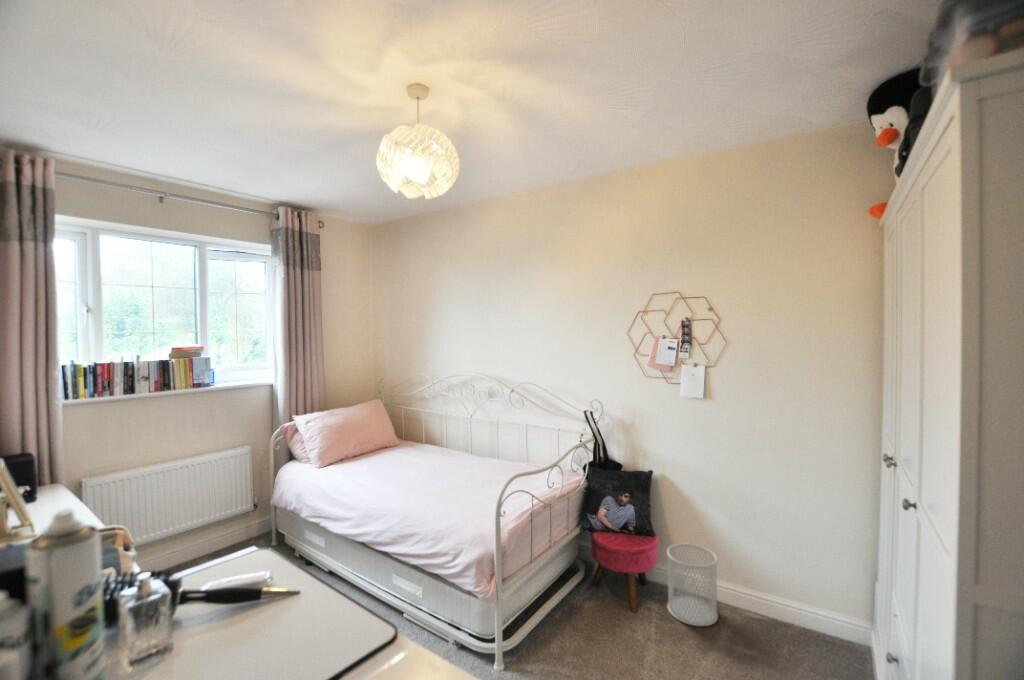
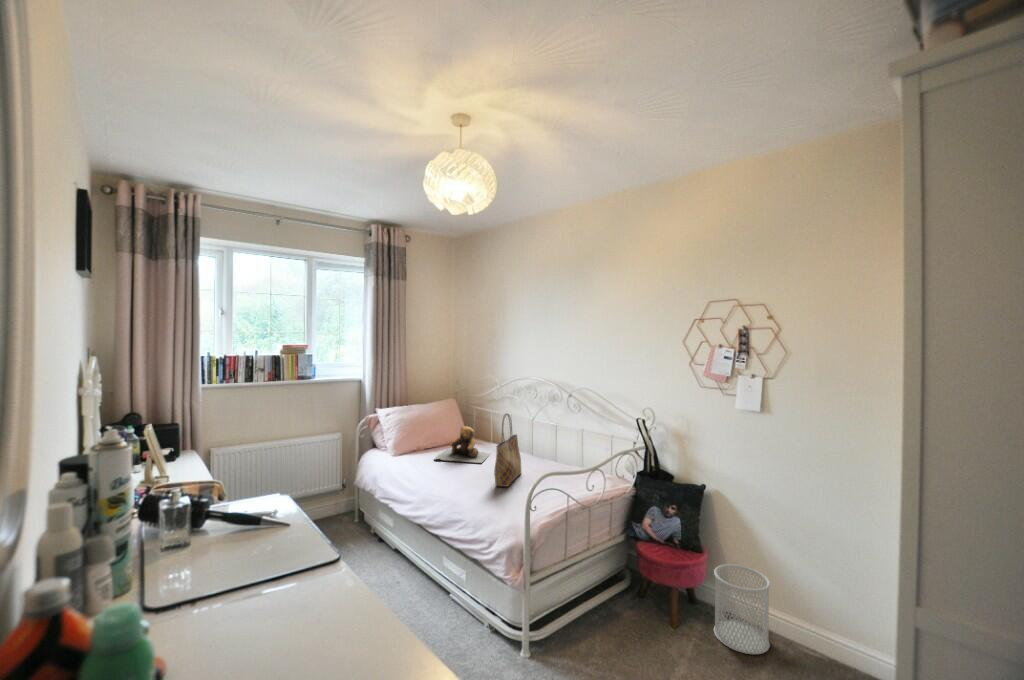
tote bag: none [446,413,471,492] -> present [494,413,521,487]
teddy bear: none [370,430,432,469] -> present [434,426,490,463]

